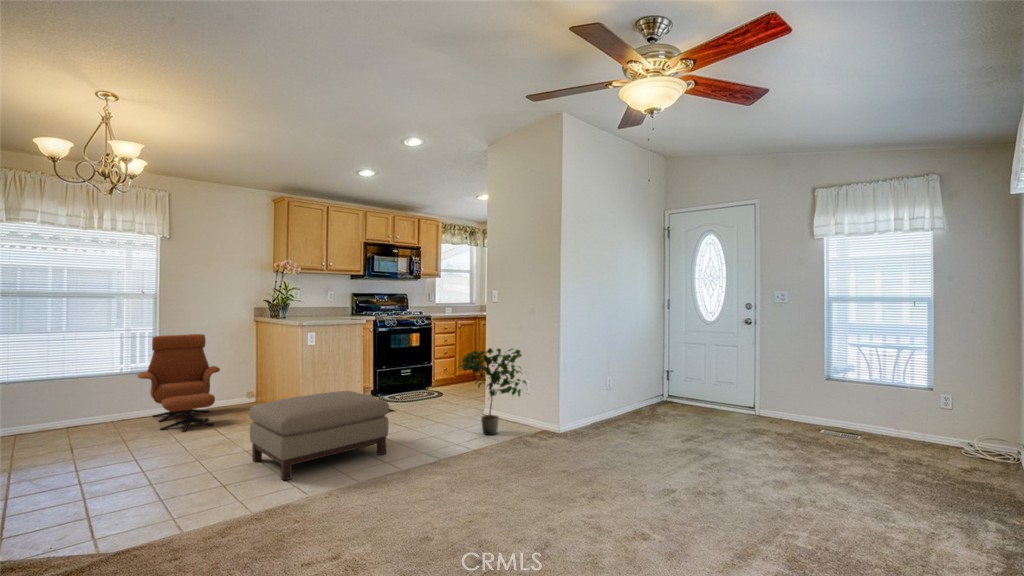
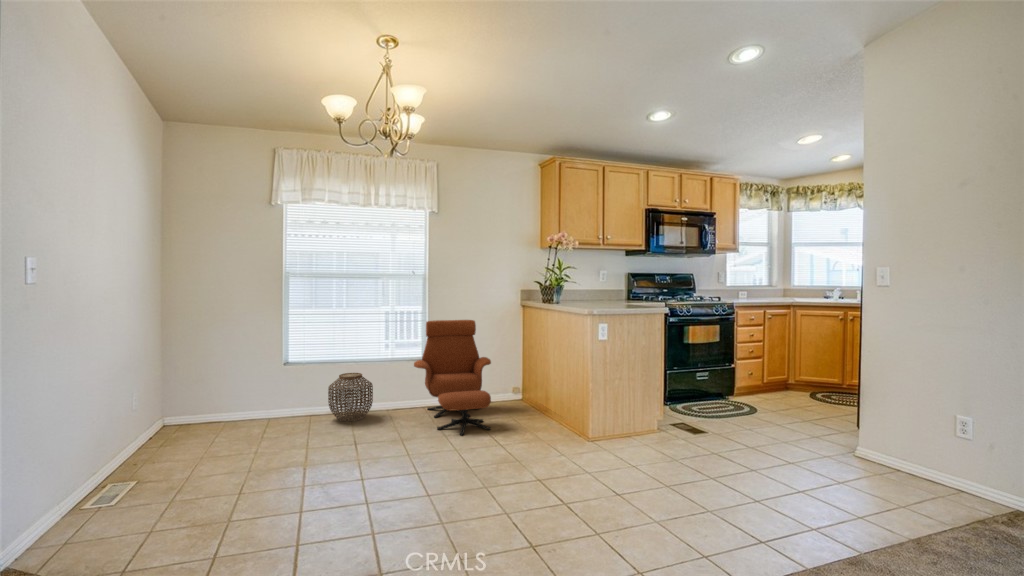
potted plant: present [456,348,526,435] -> none [841,362,994,510]
woven basket: none [35,387,90,434] -> present [328,373,373,421]
ottoman: present [249,391,389,481] -> none [550,411,756,555]

